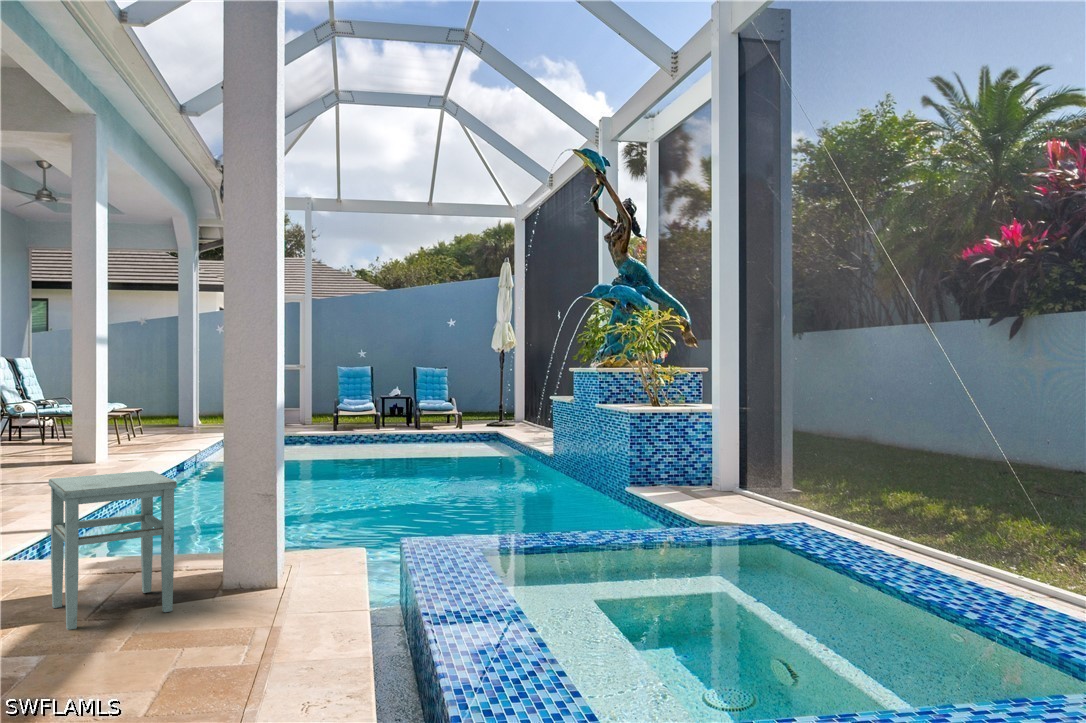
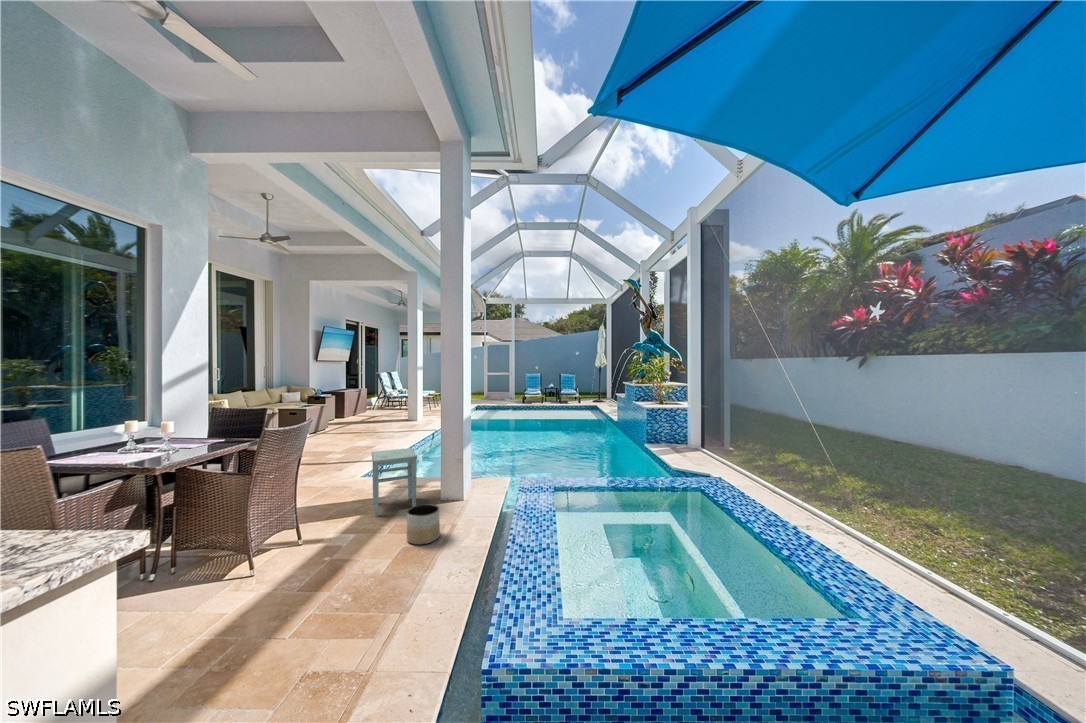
planter: none [175,580,257,672] -> present [407,504,440,545]

